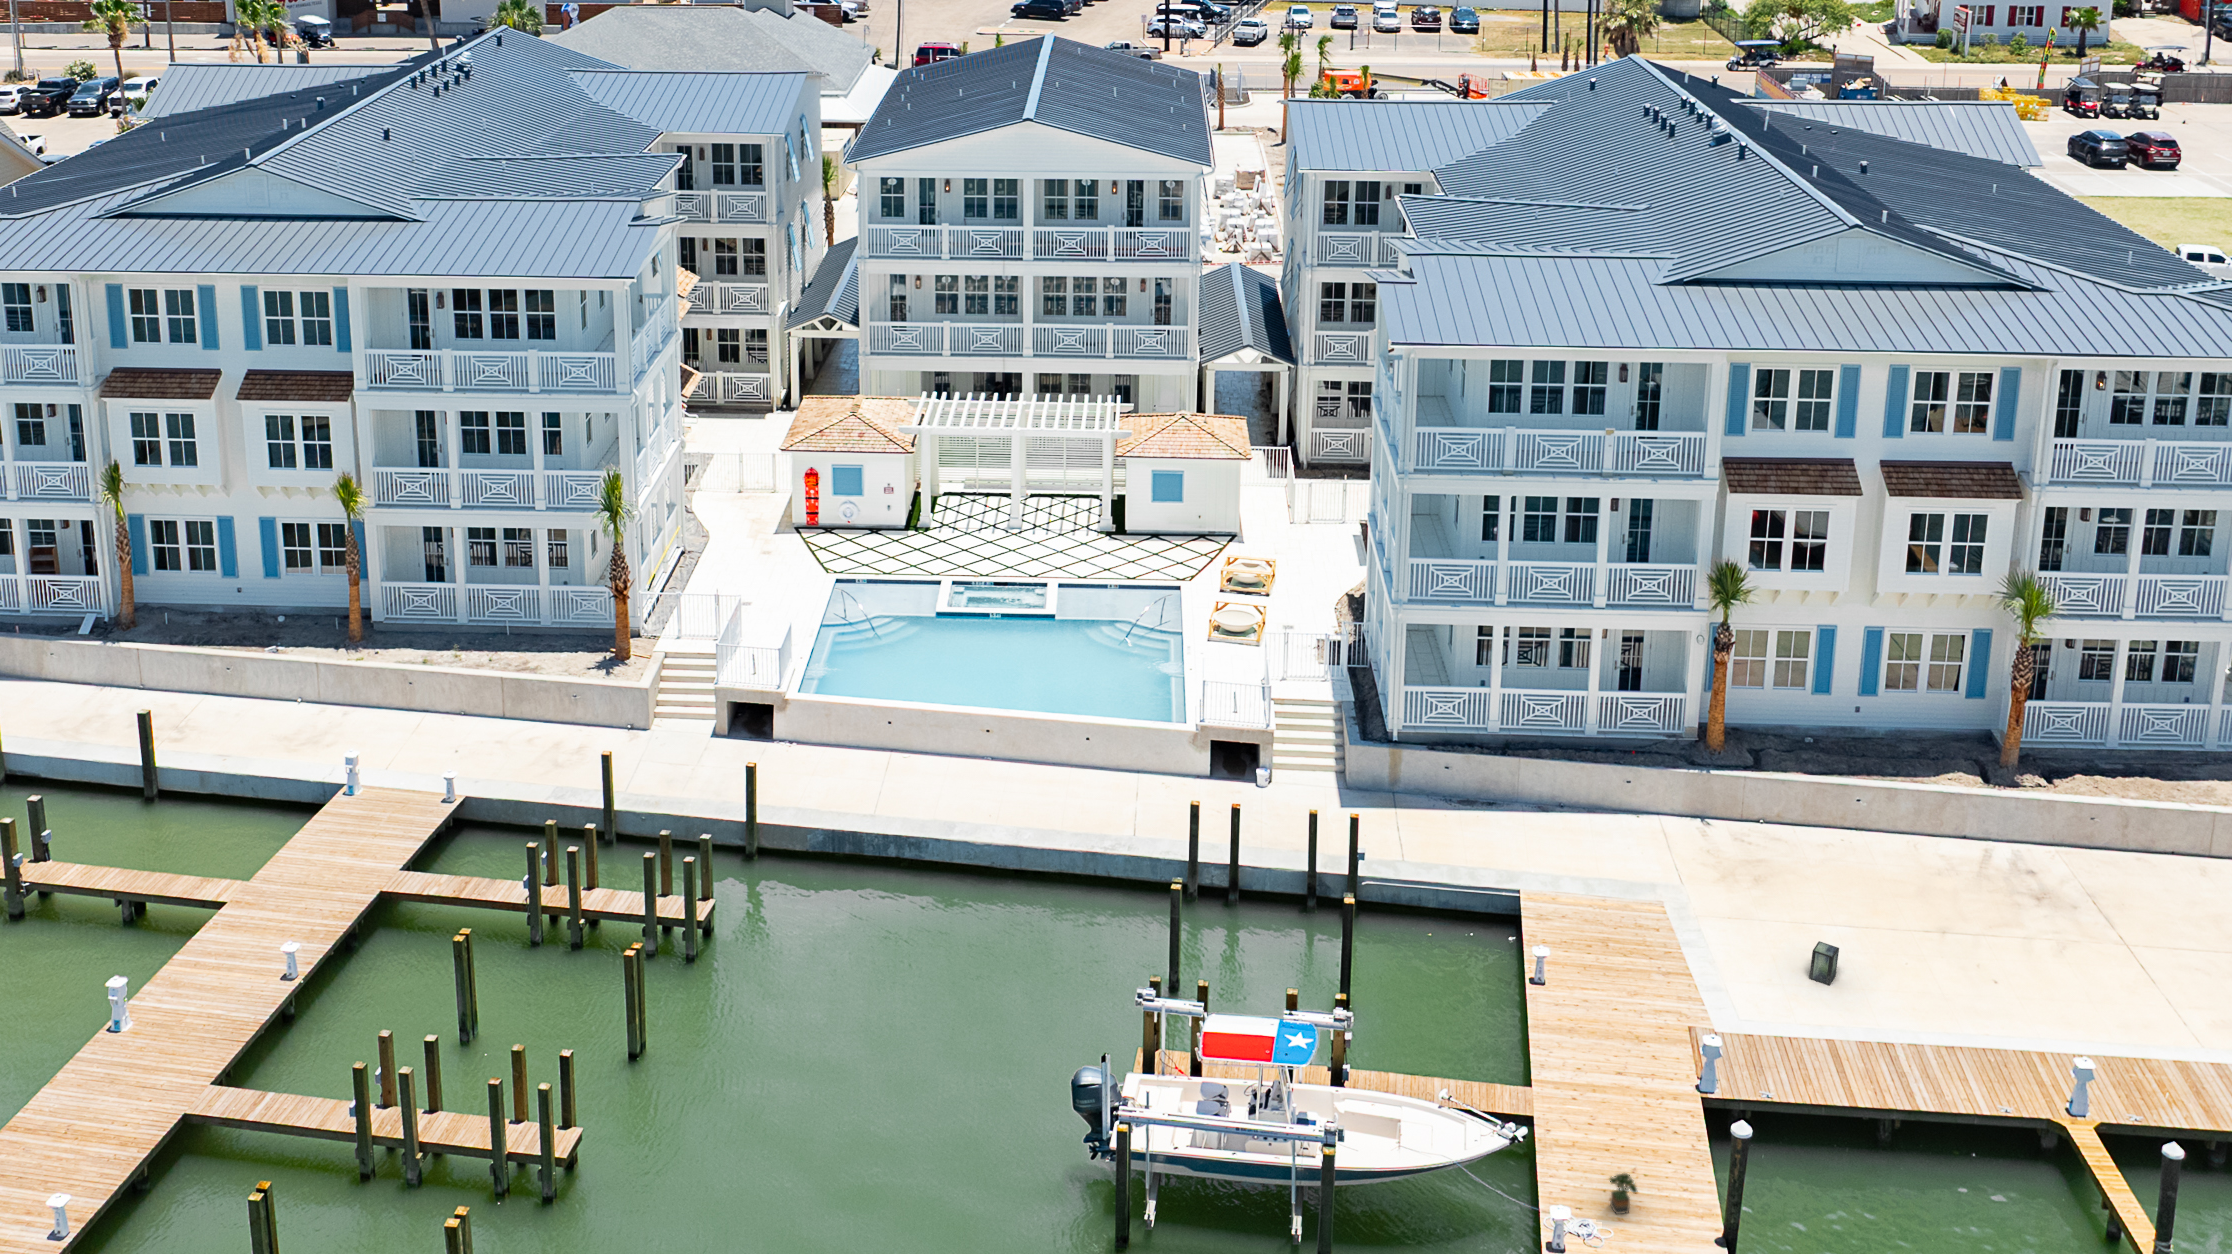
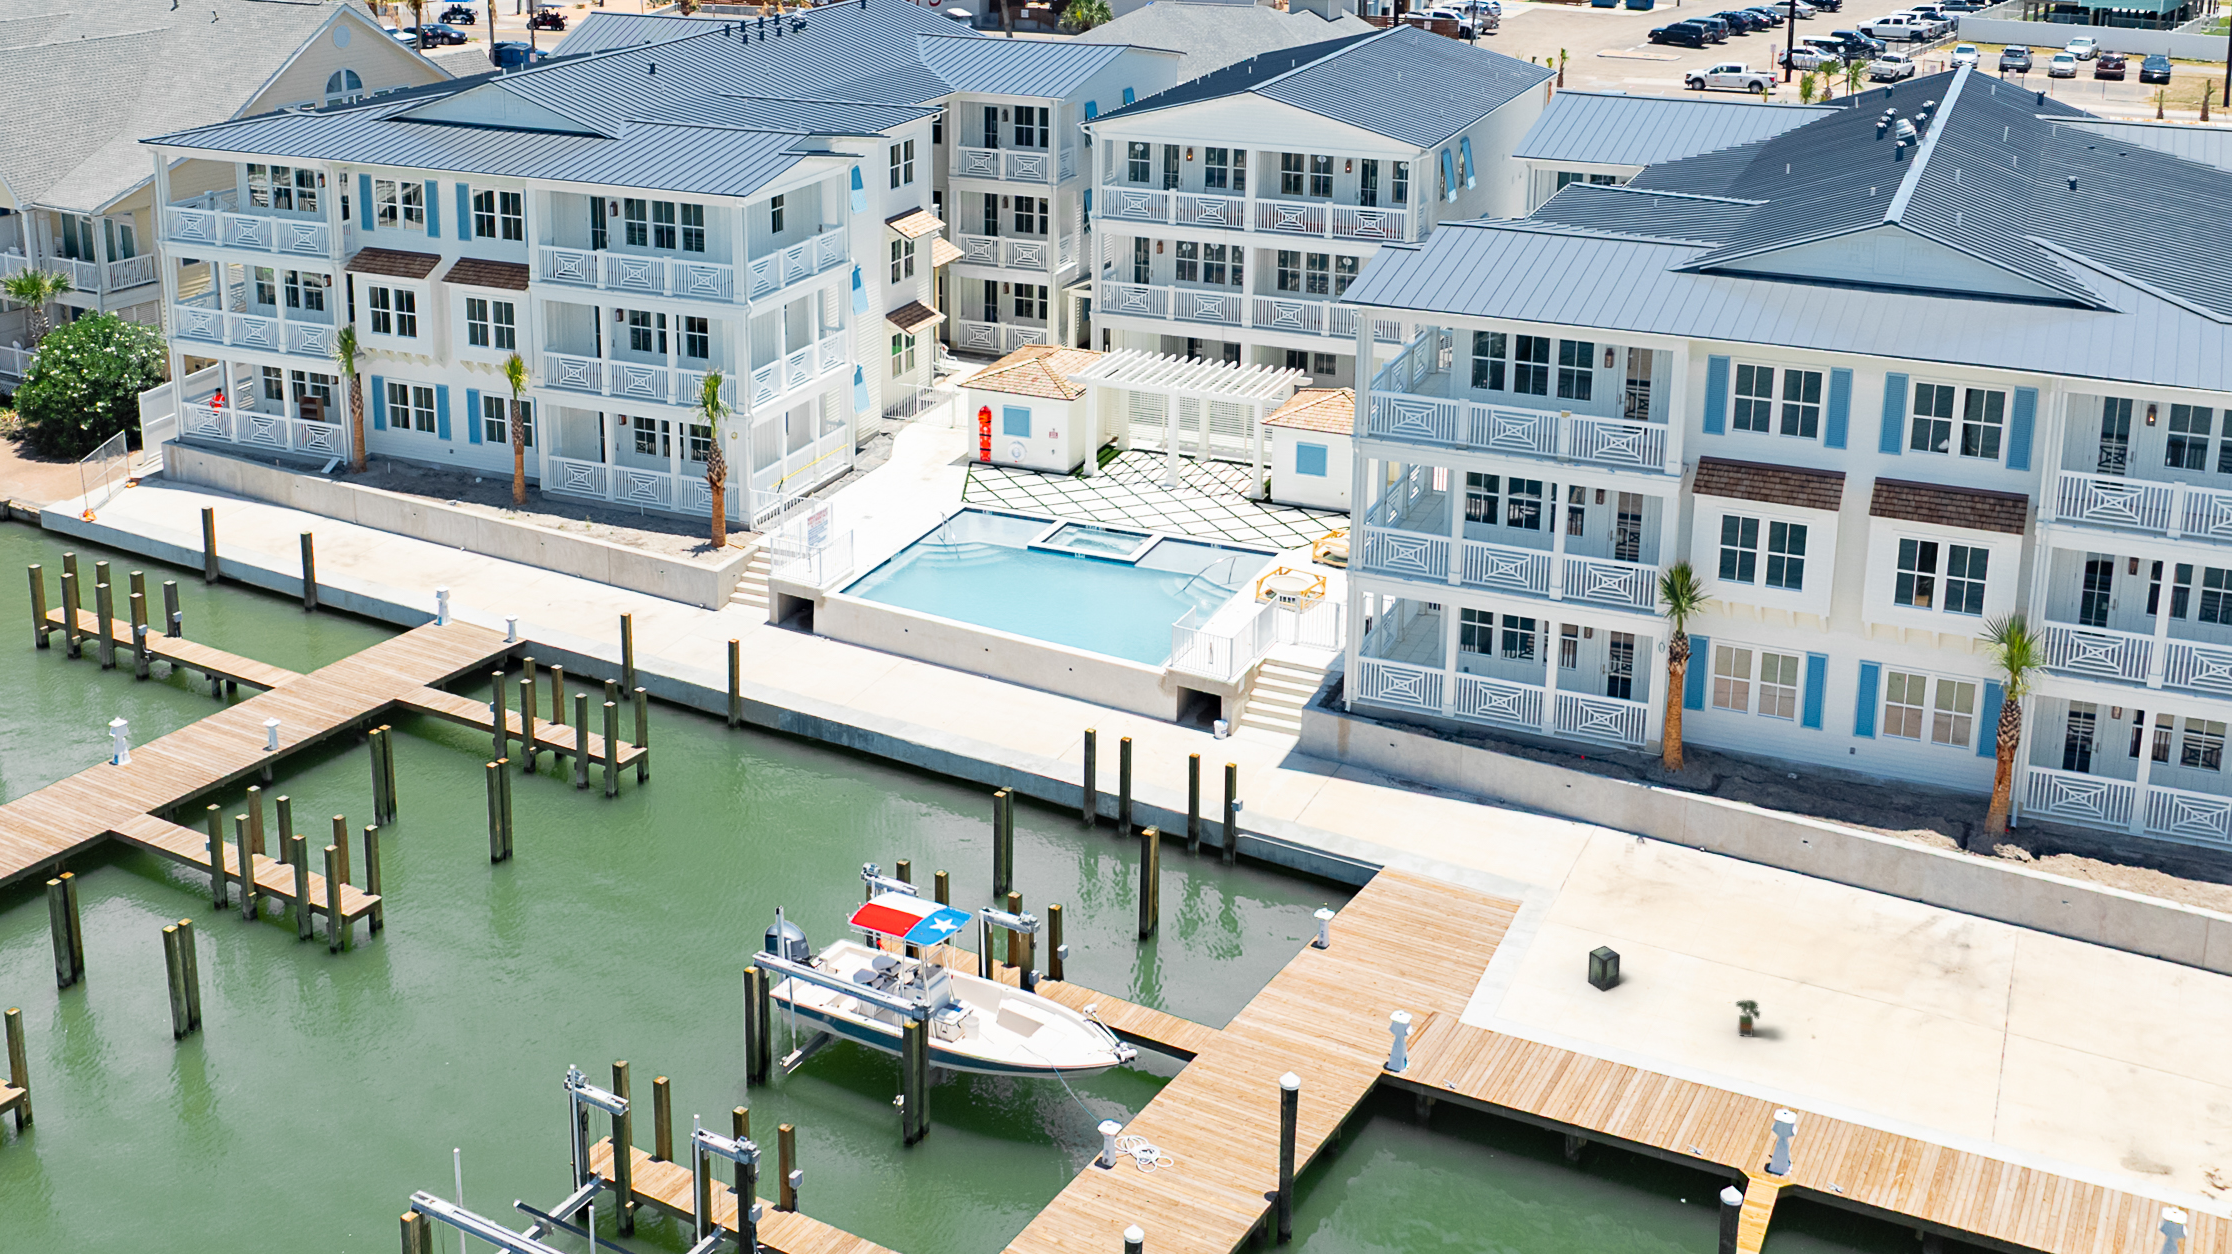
potted tree: present [1610,1173,1638,1214] -> present [1736,1000,1760,1037]

